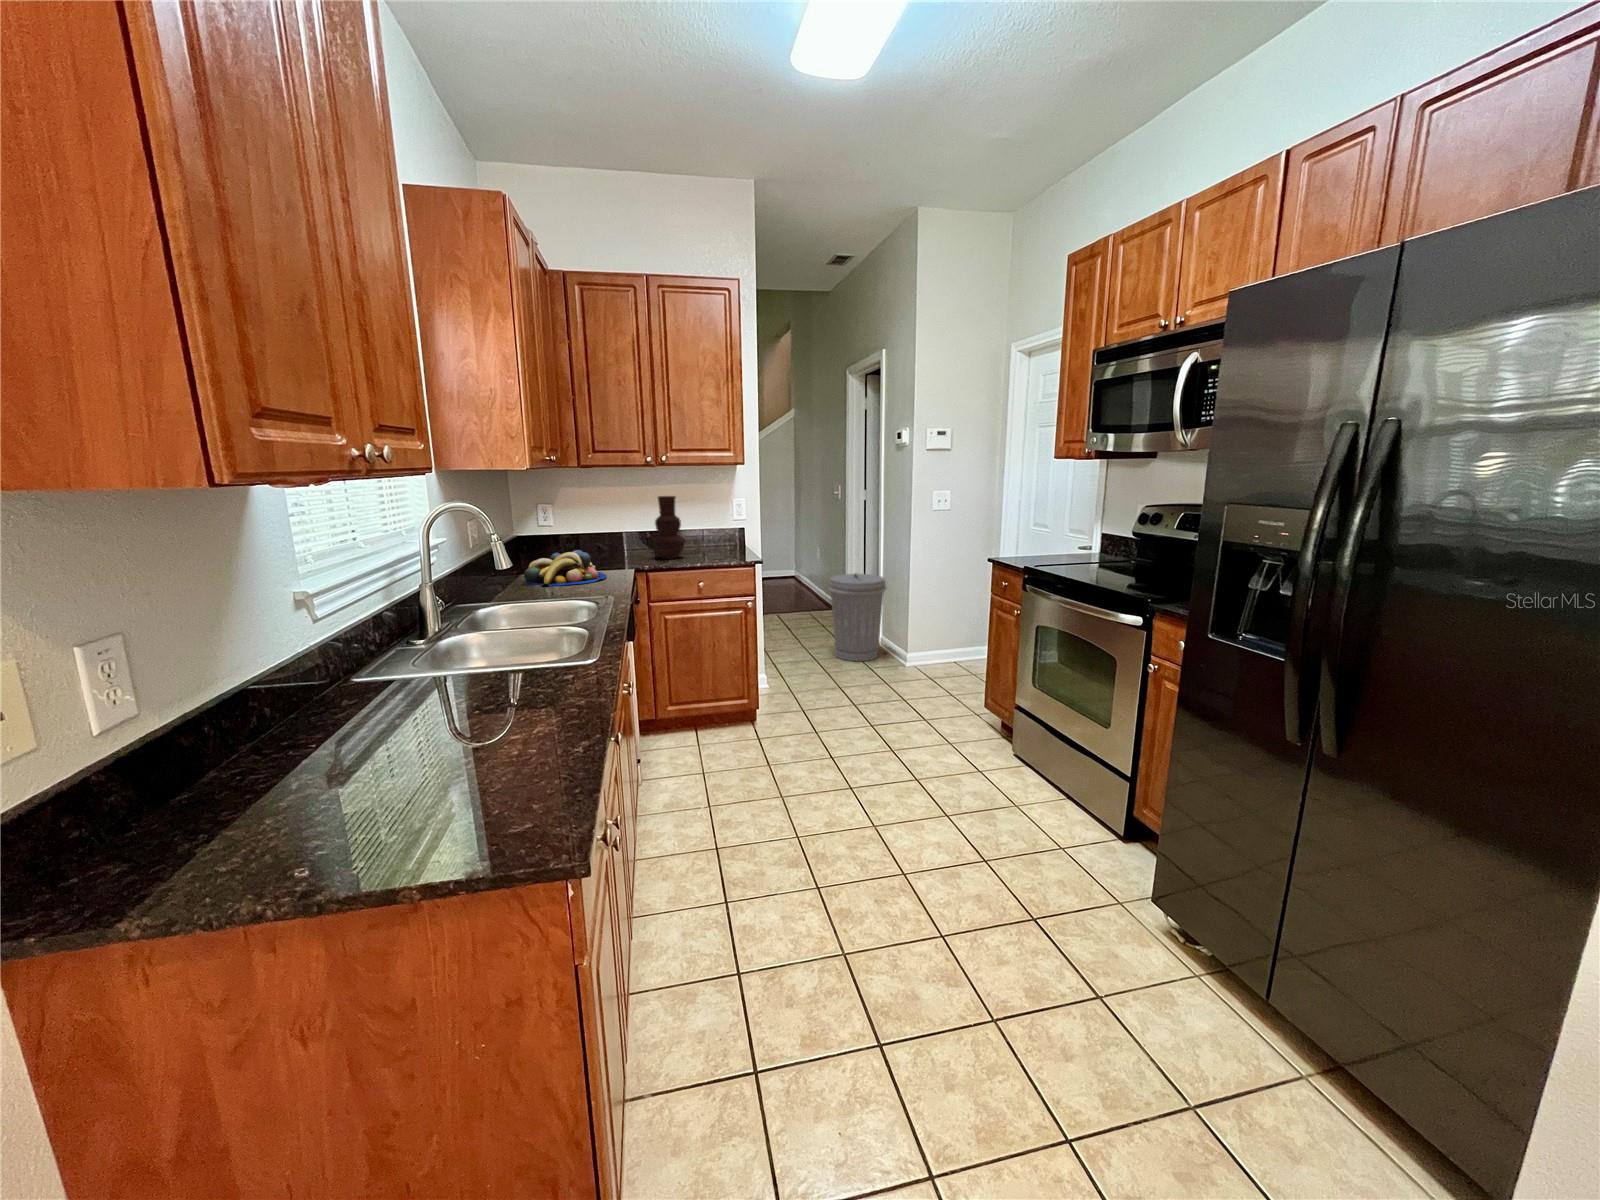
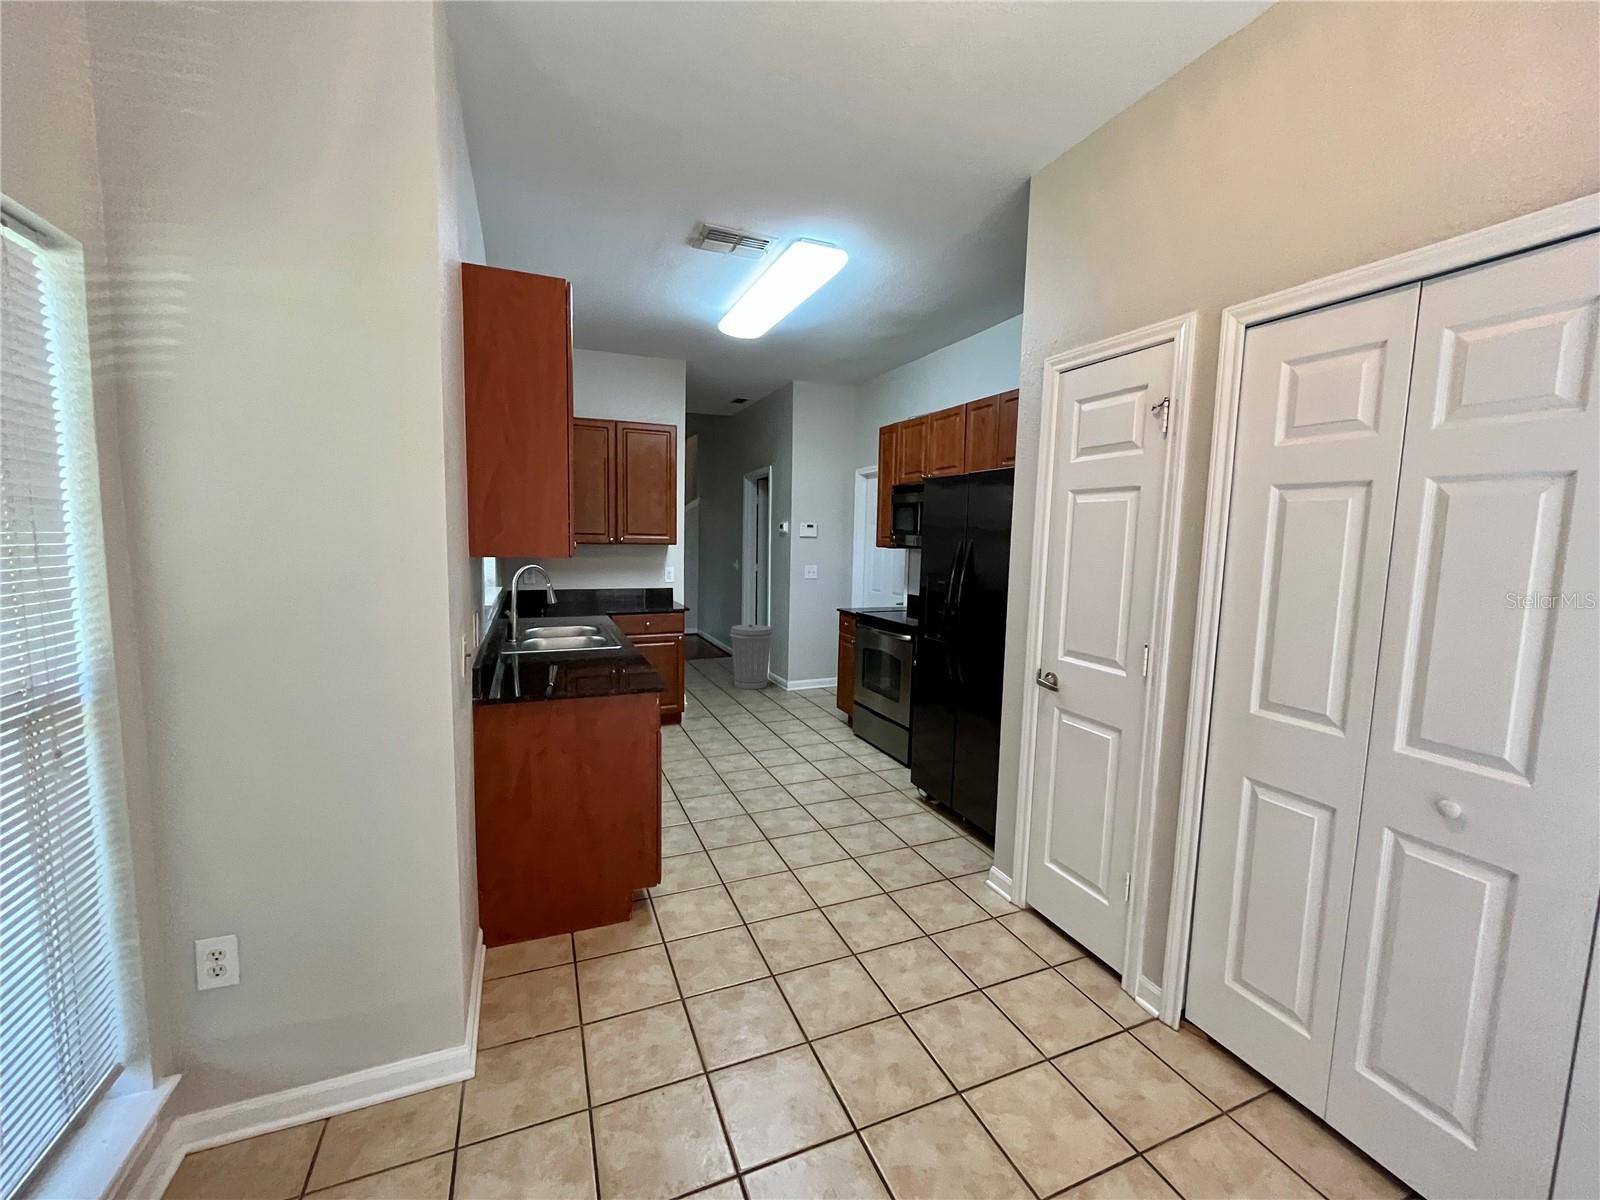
vase: present [654,496,685,559] -> none [608,564,631,608]
fruit bowl: present [524,550,607,587] -> none [533,598,587,620]

